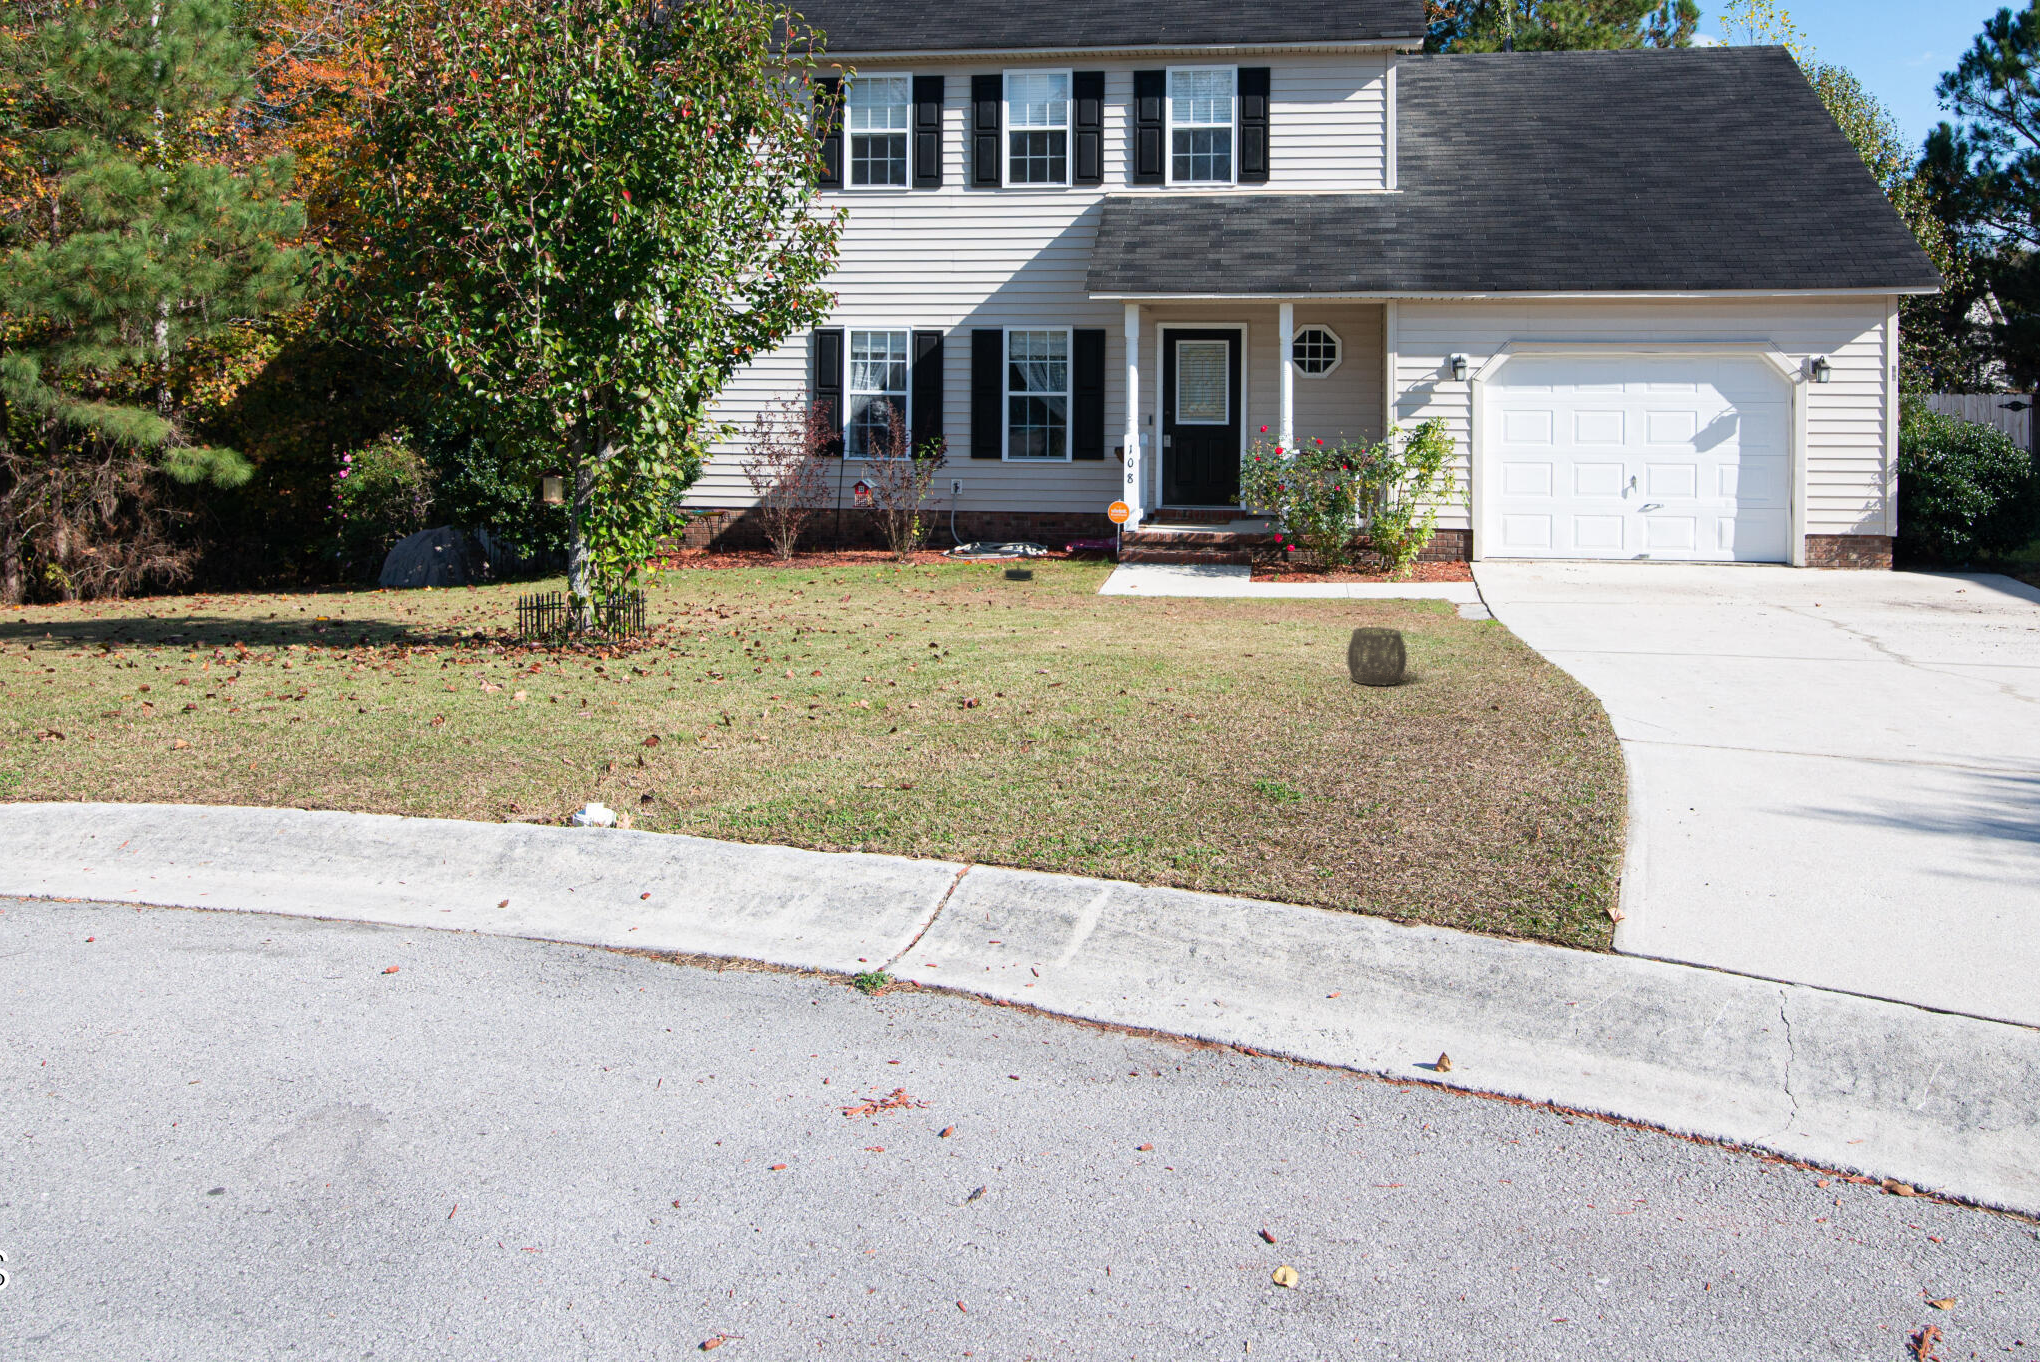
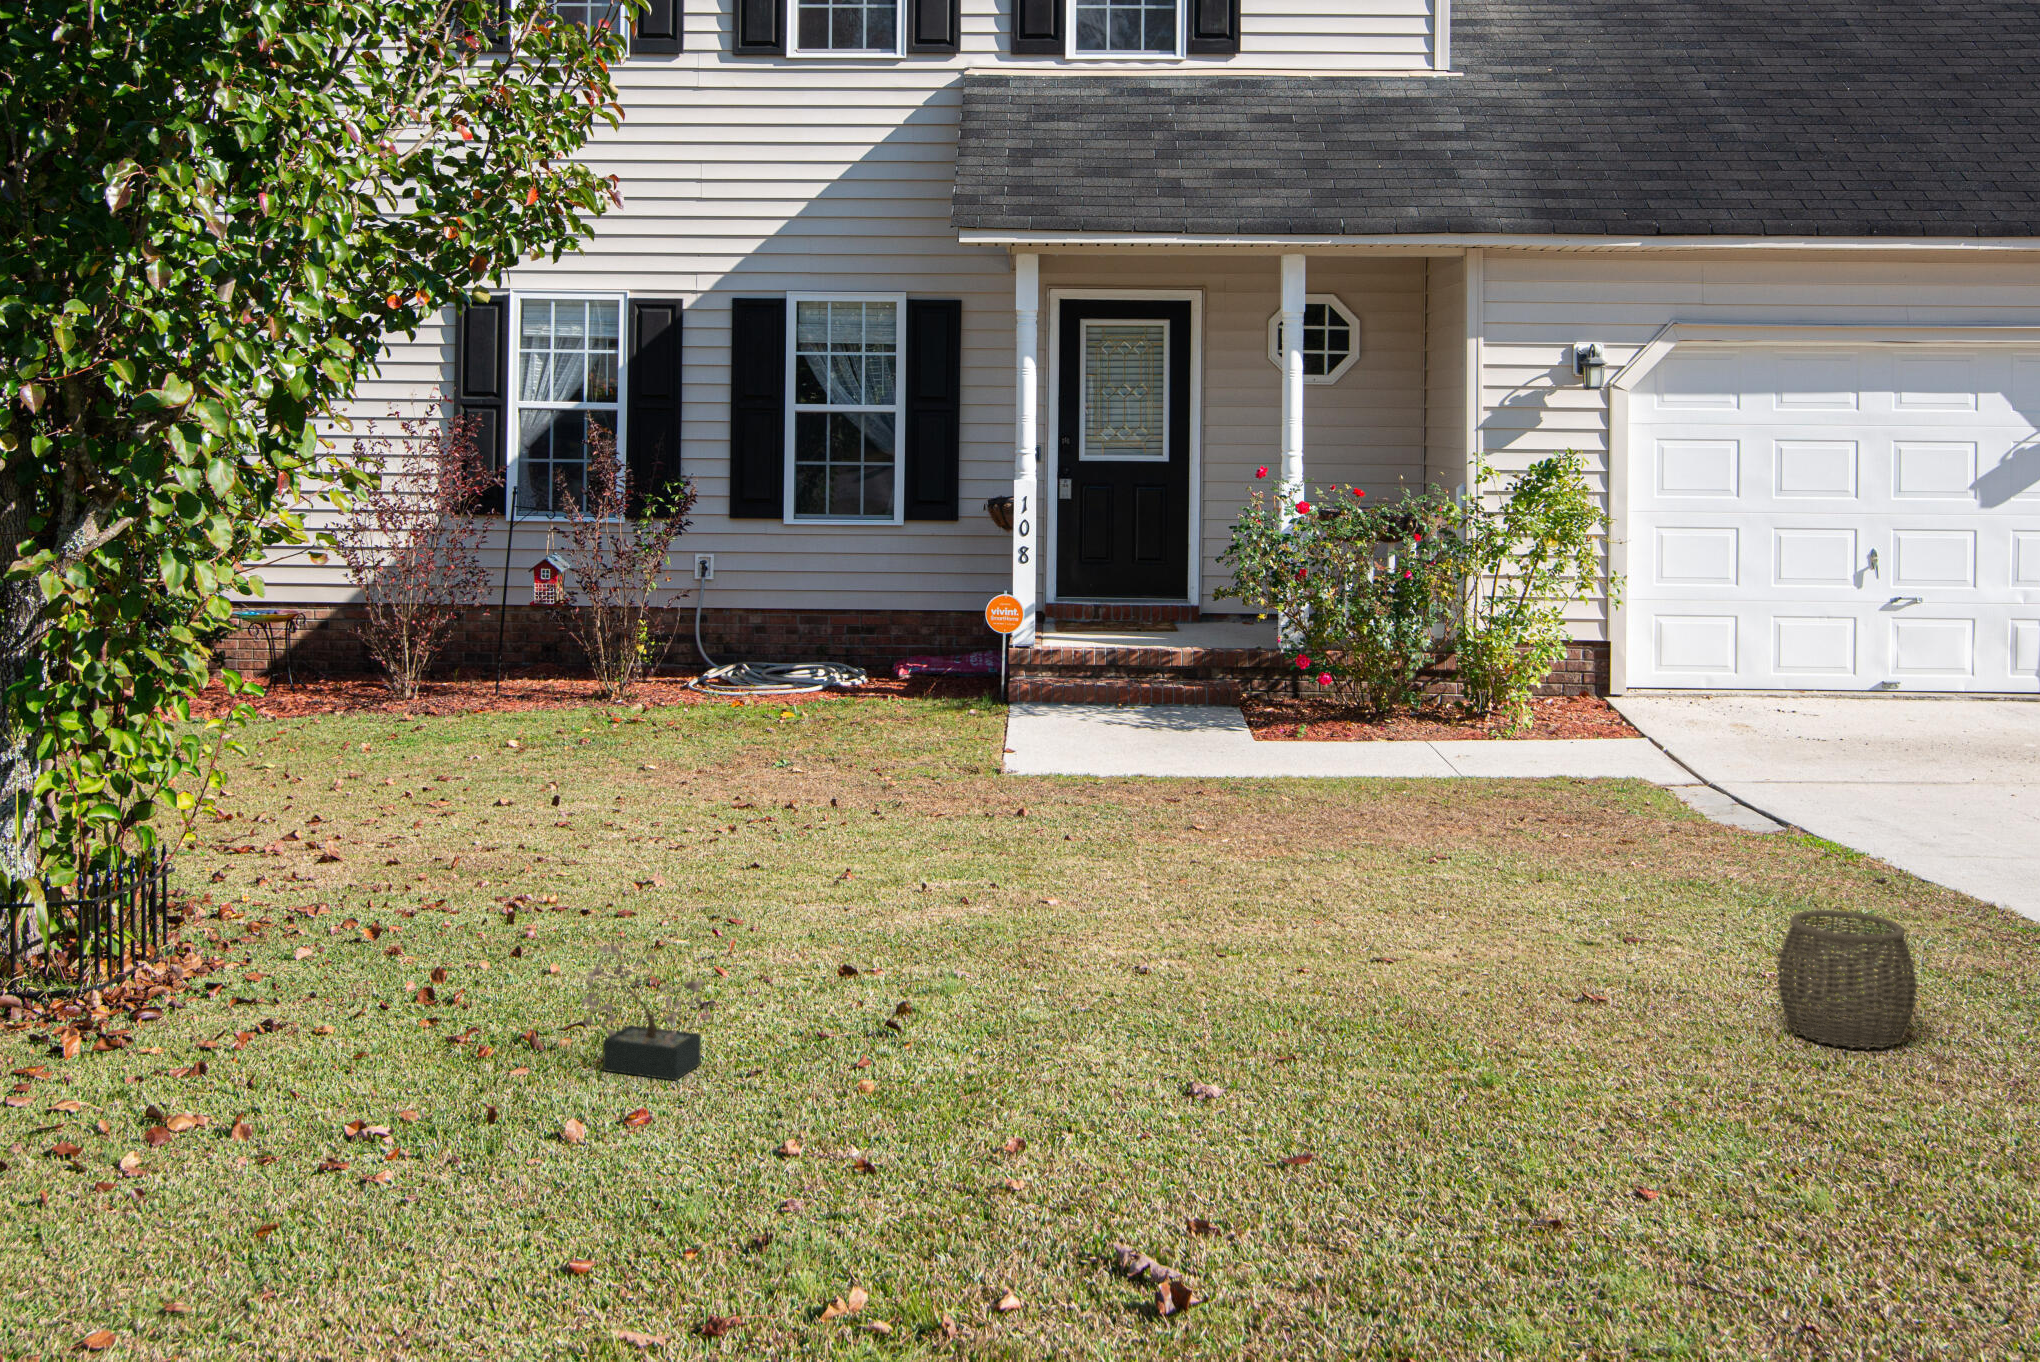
decorative plant: present [1000,545,1035,581] -> present [577,942,717,1080]

